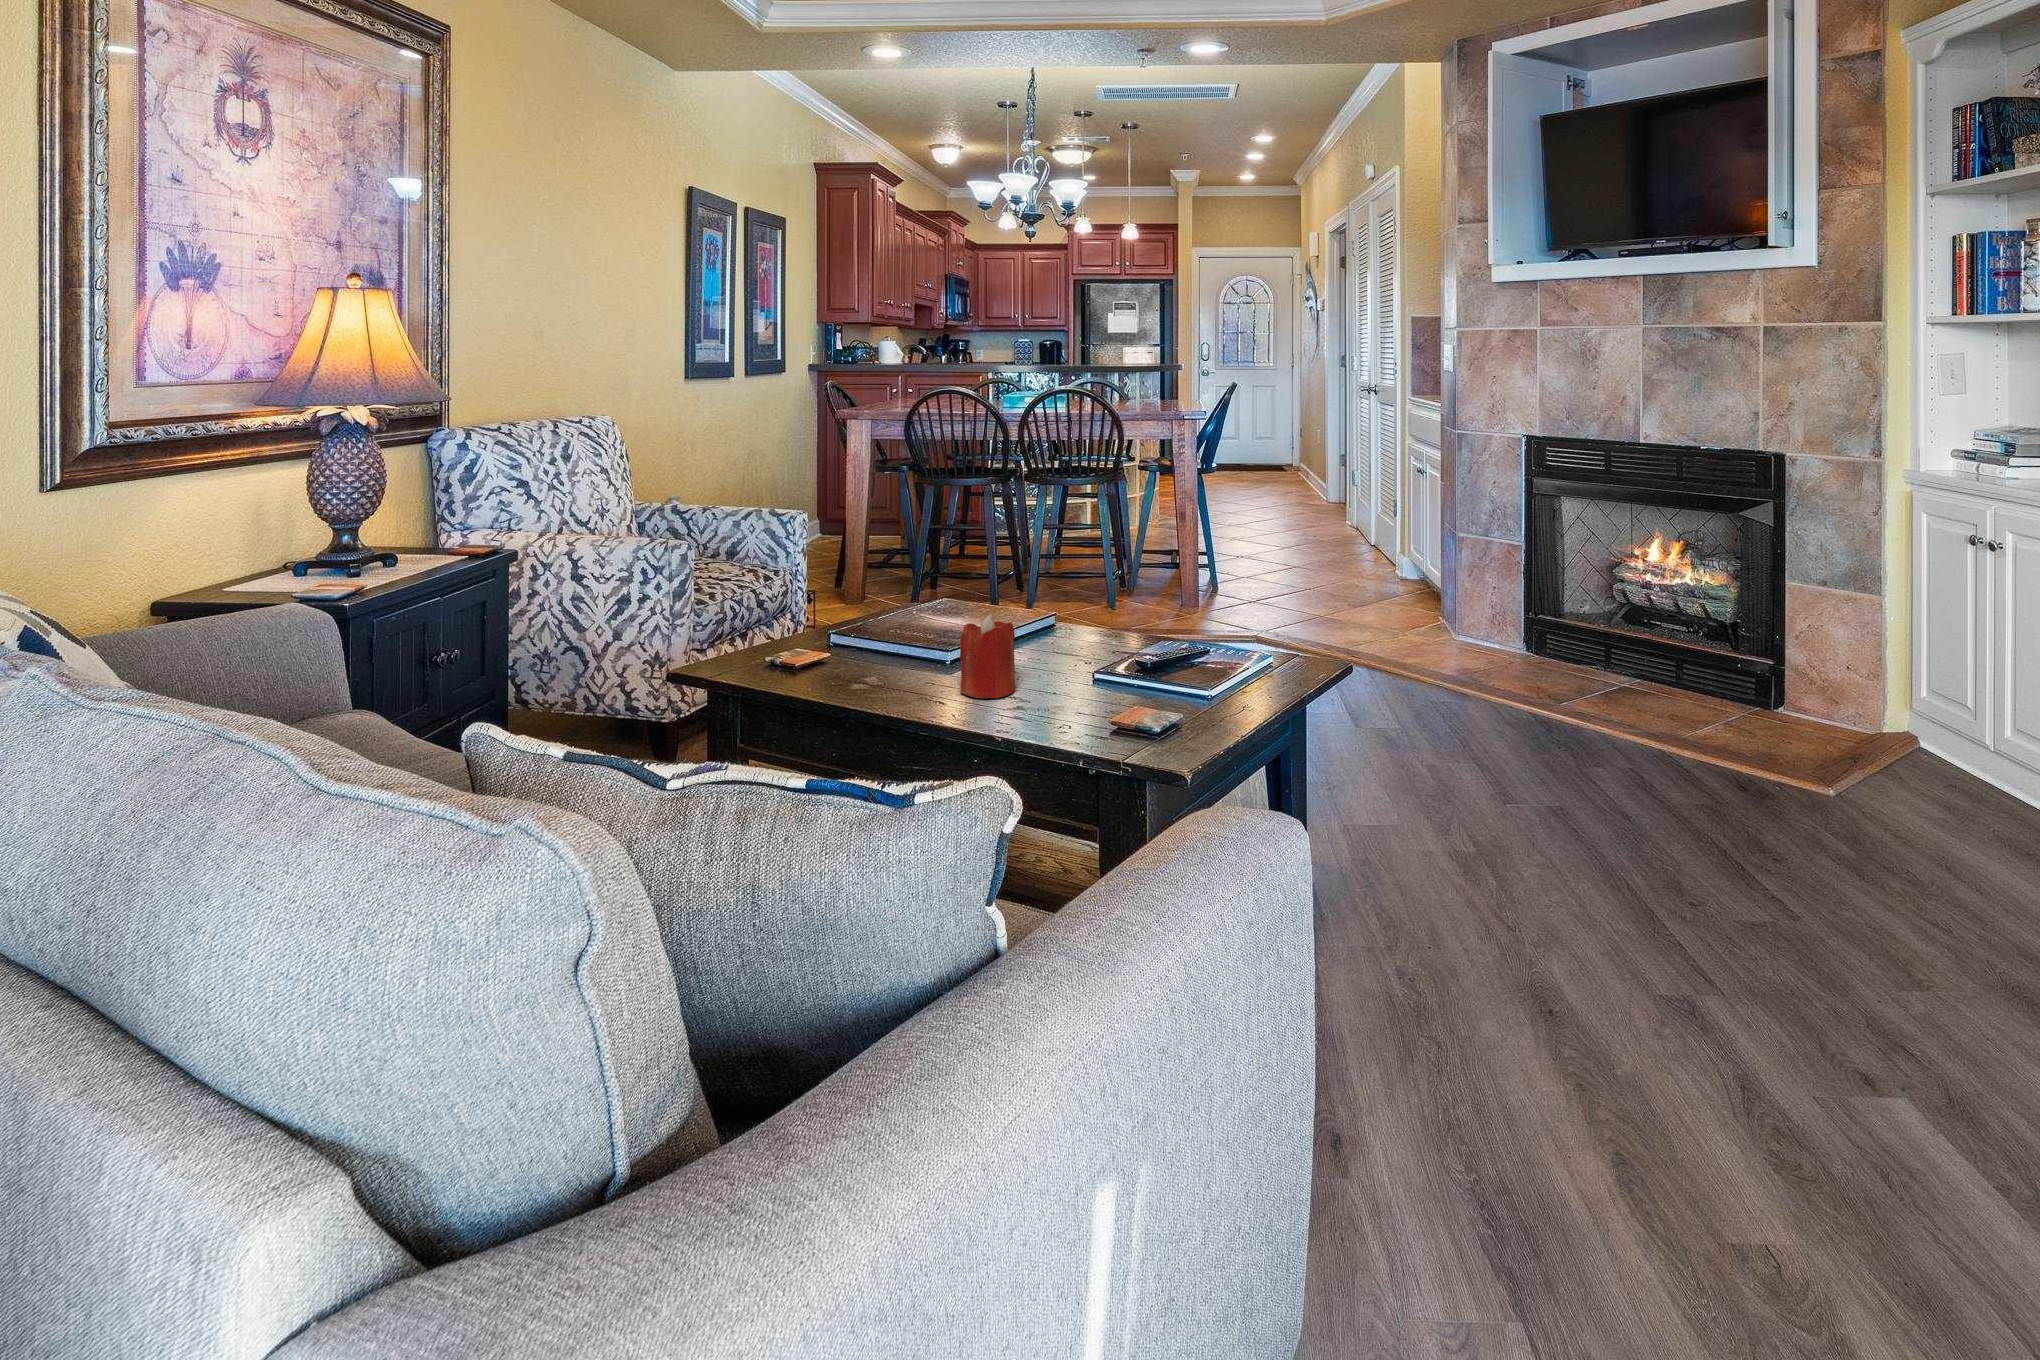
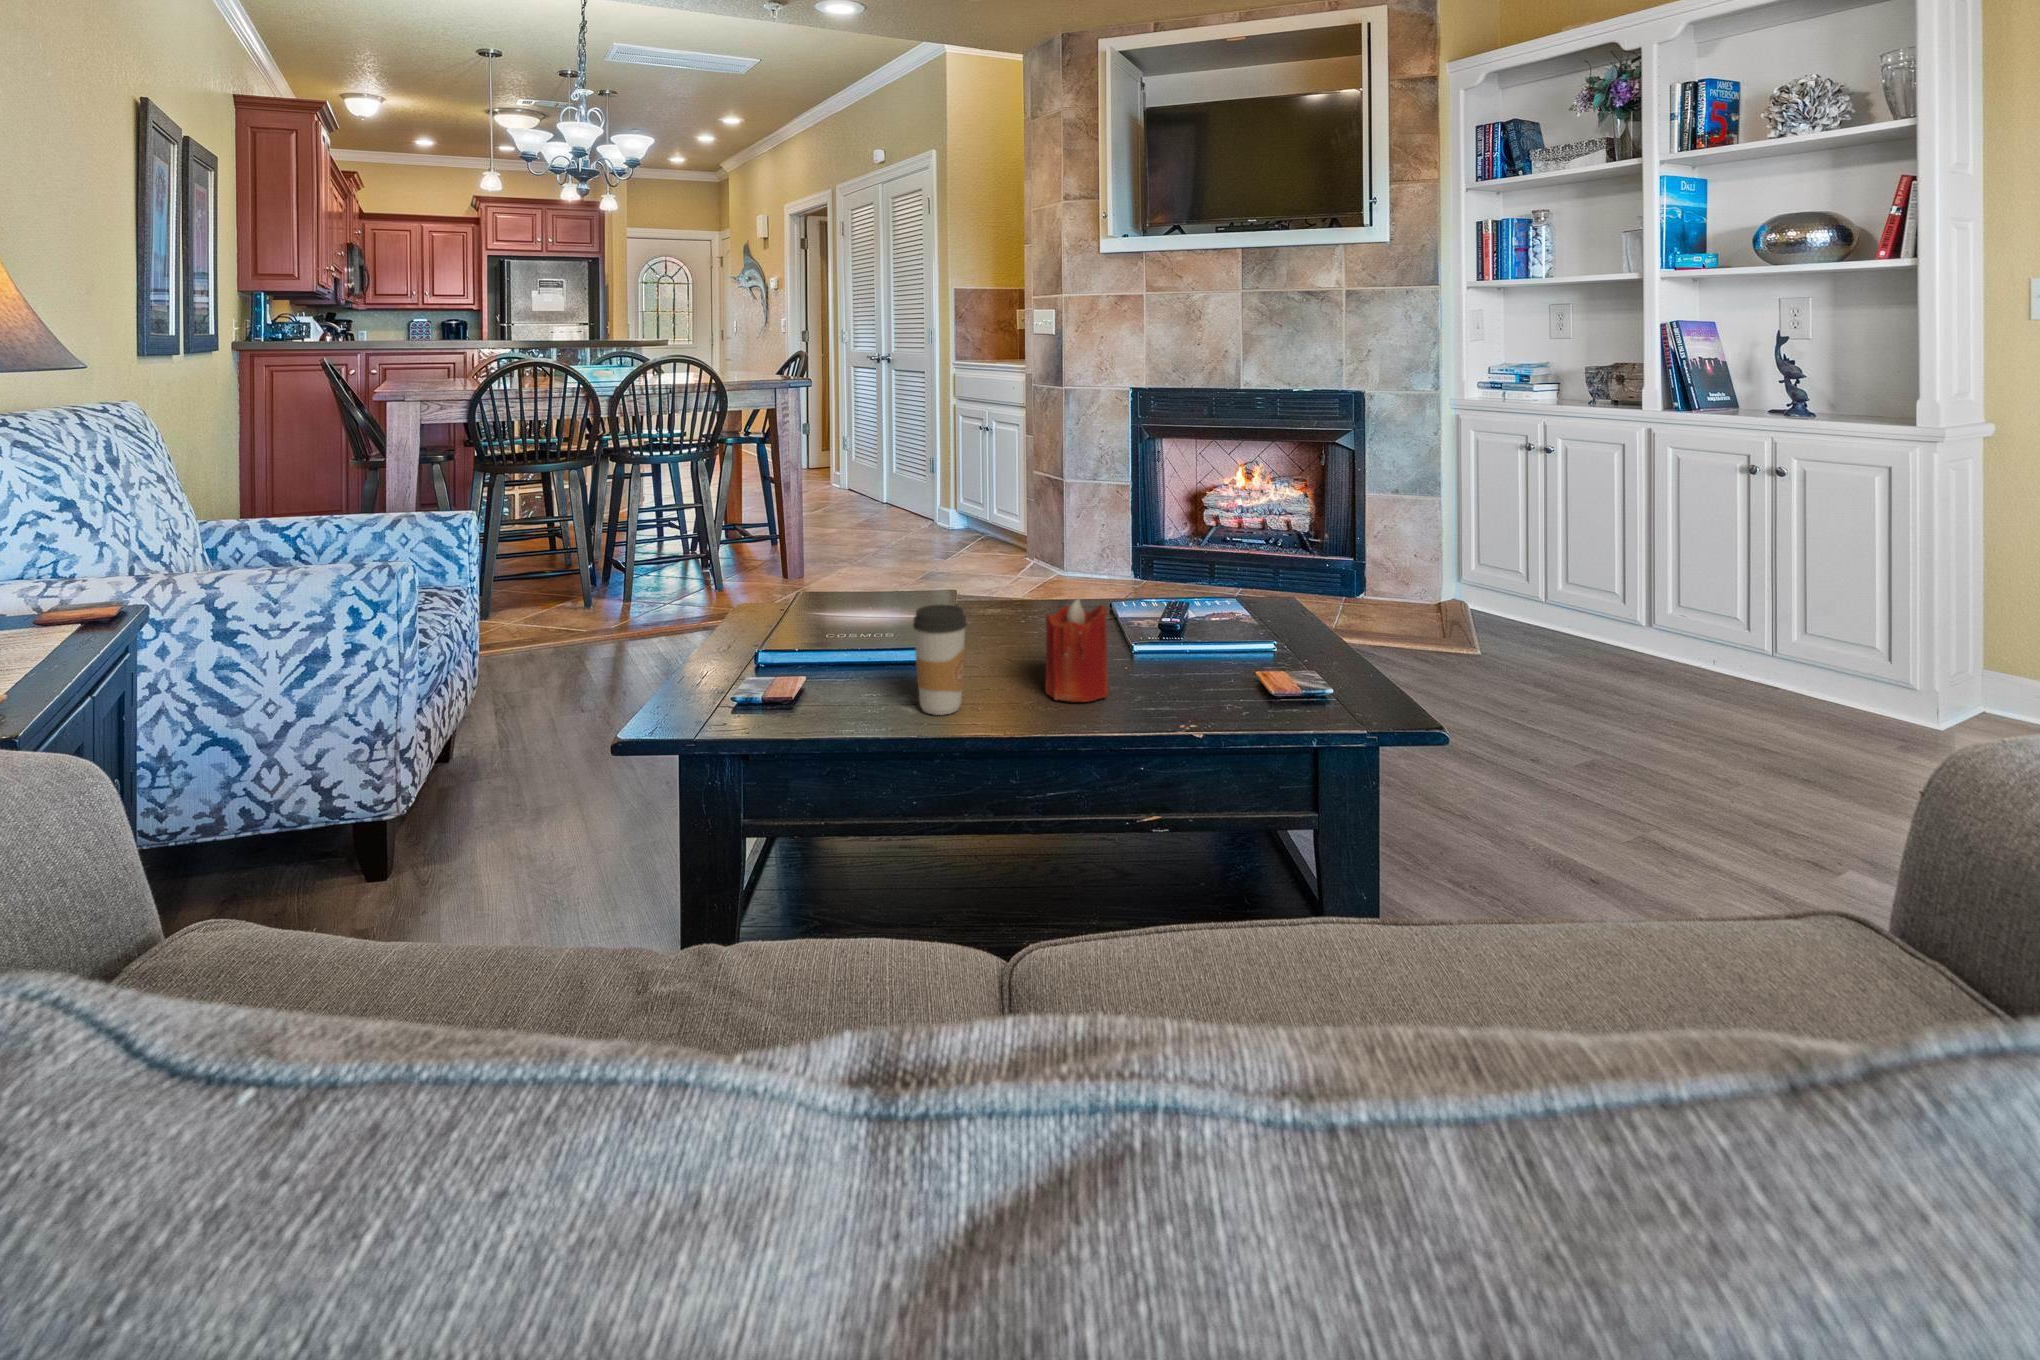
coffee cup: none [859,605,902,689] -> present [913,605,966,715]

